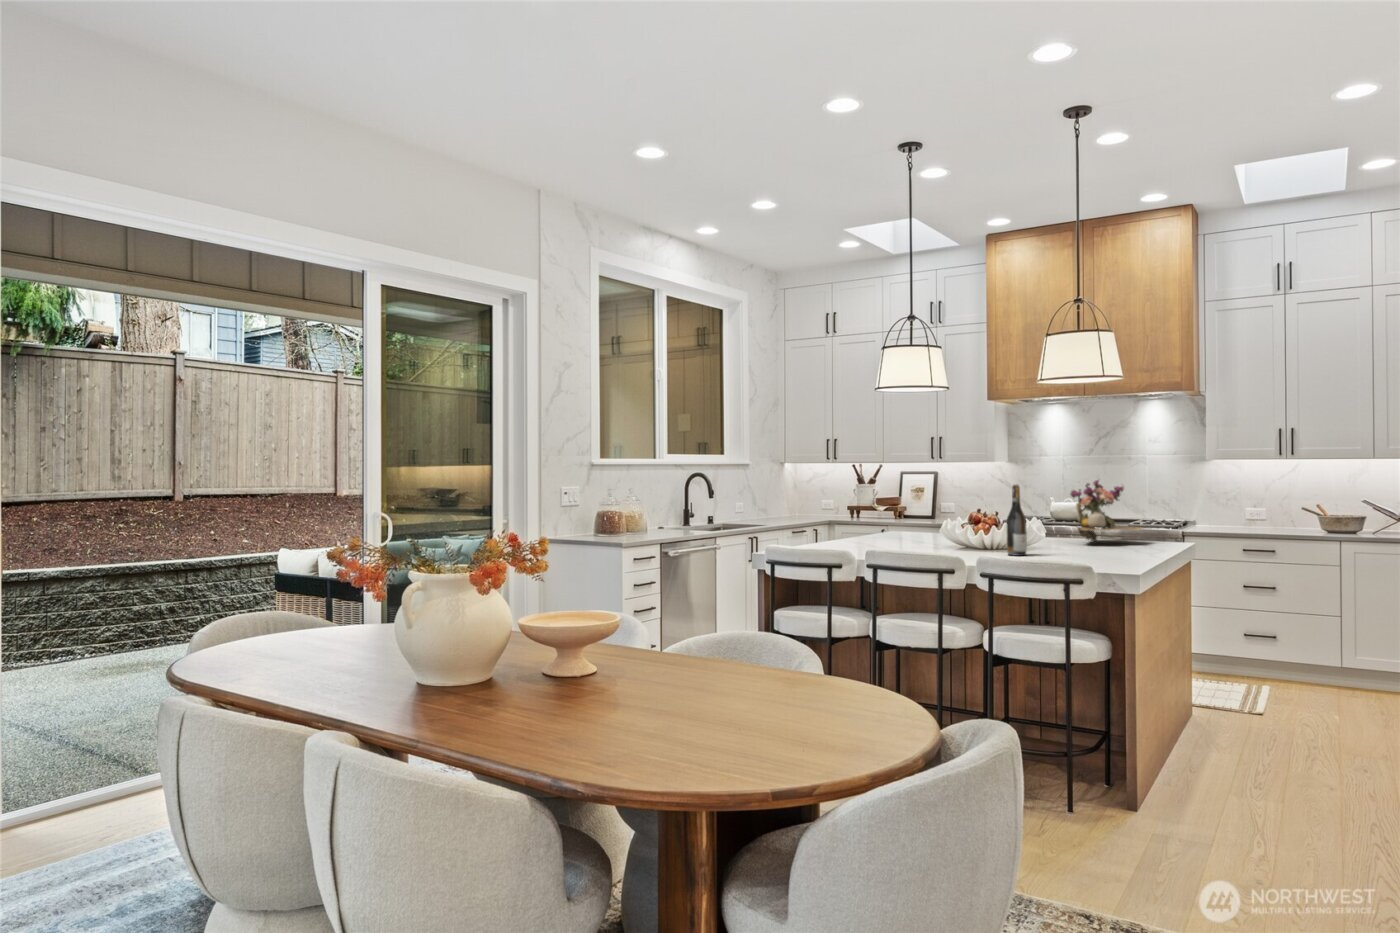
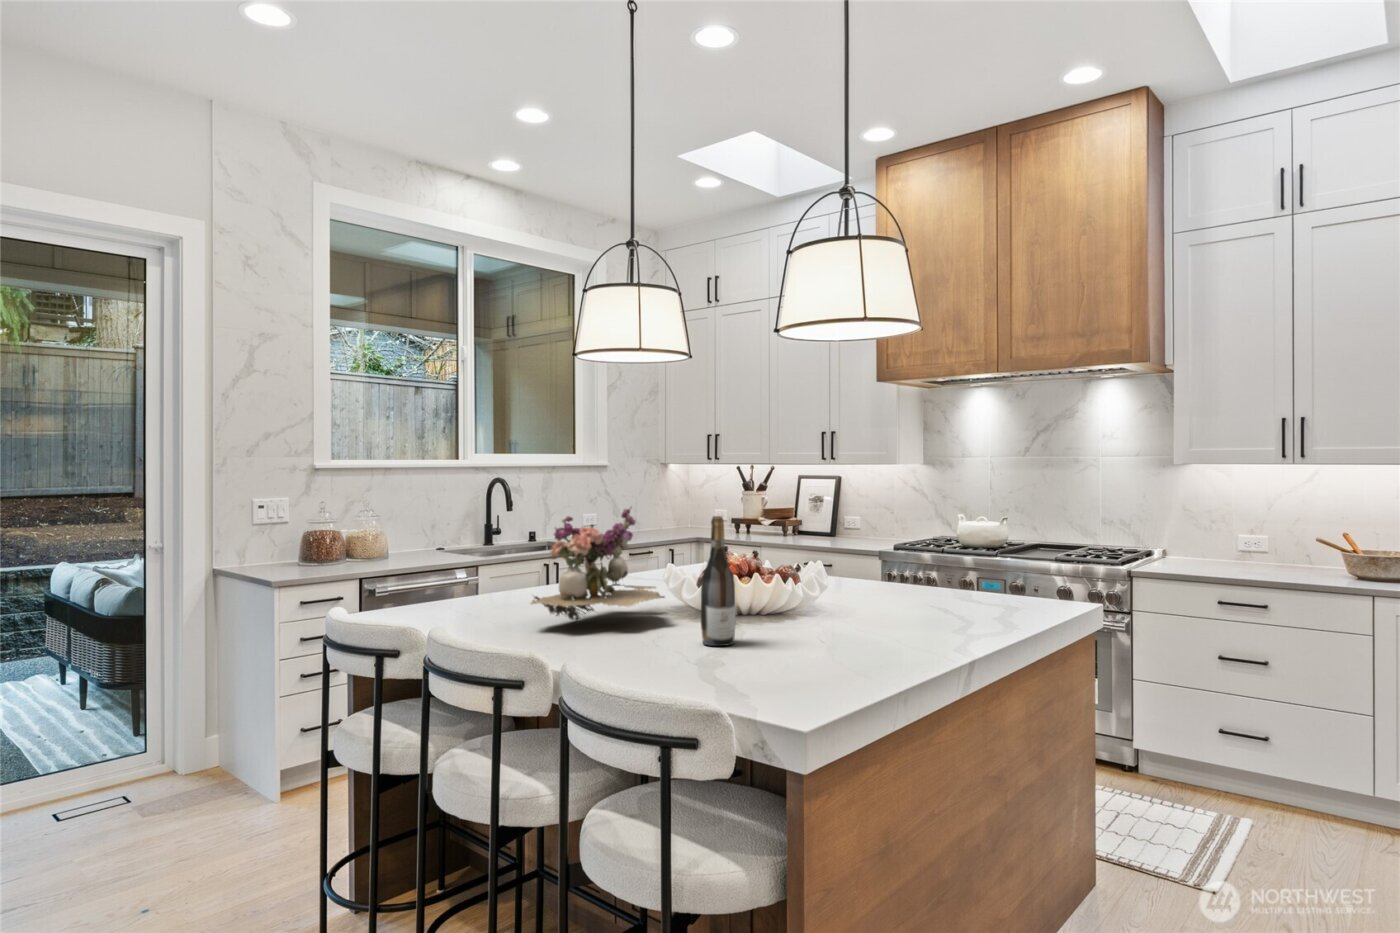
flower arrangement: present [1071,480,1143,542] -> present [531,506,664,623]

